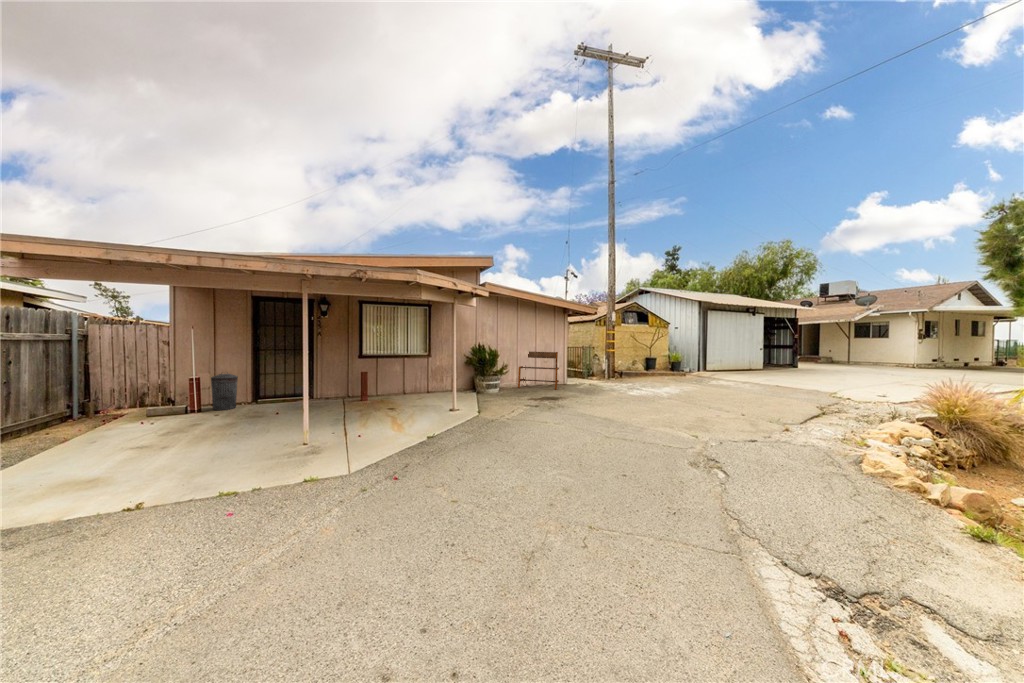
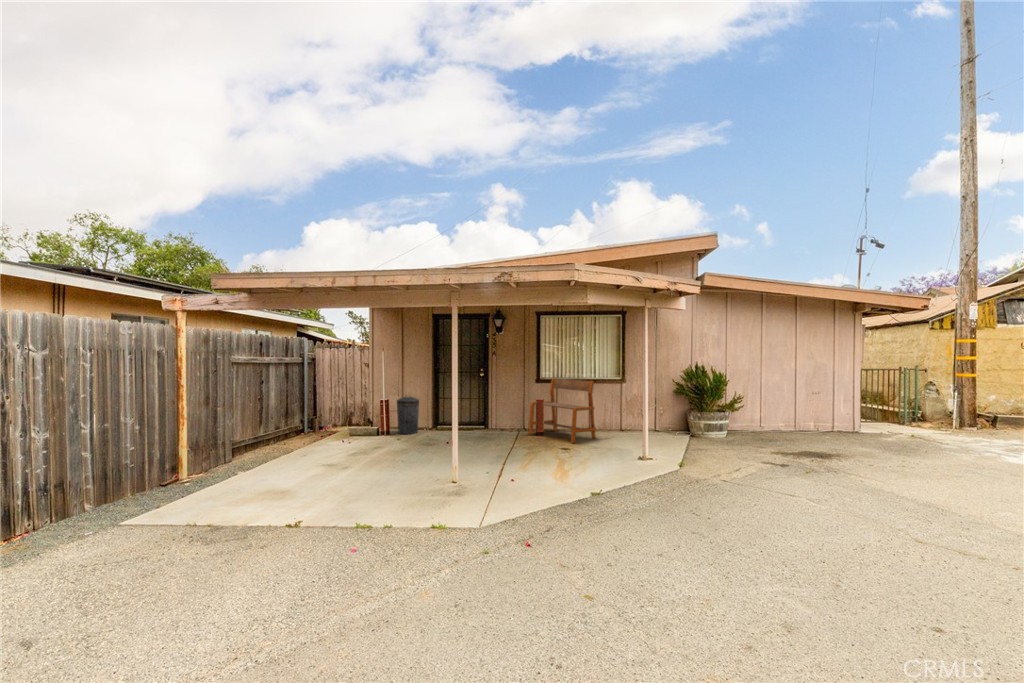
bench: present [518,351,559,390] -> present [529,378,596,443]

